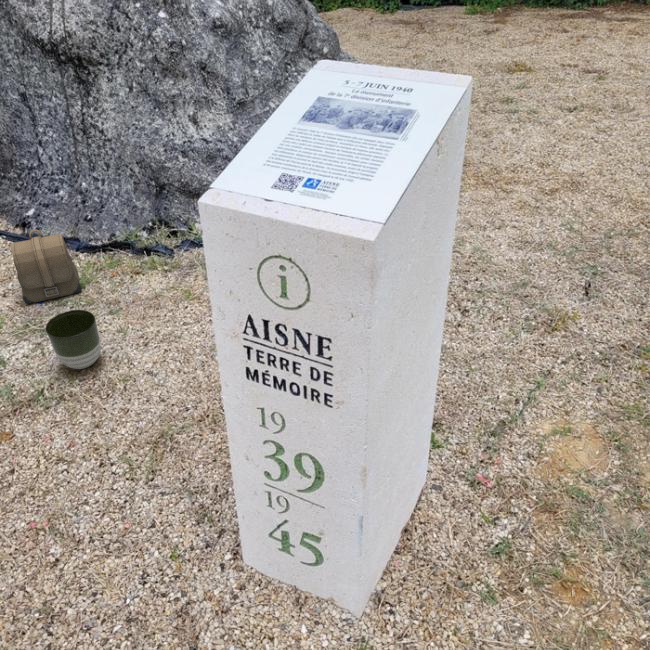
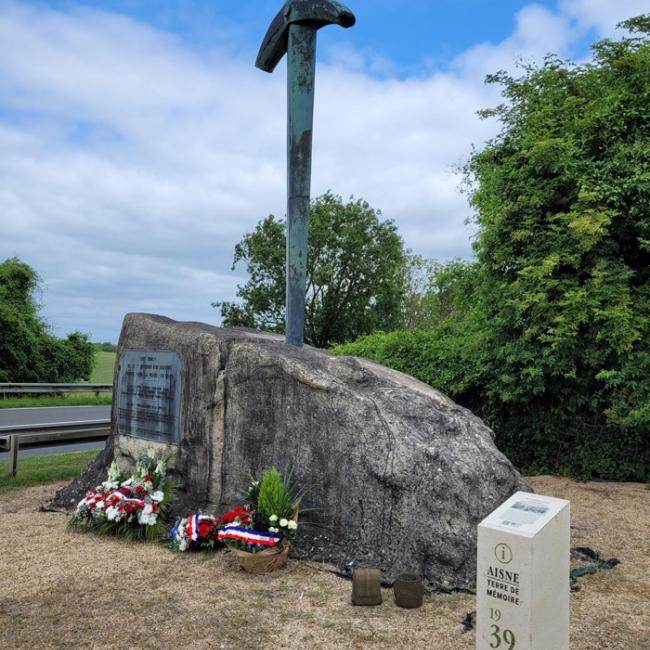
woven basket: none [99,228,157,291] -> present [394,573,424,607]
planter: present [46,310,101,369] -> none [376,602,399,634]

